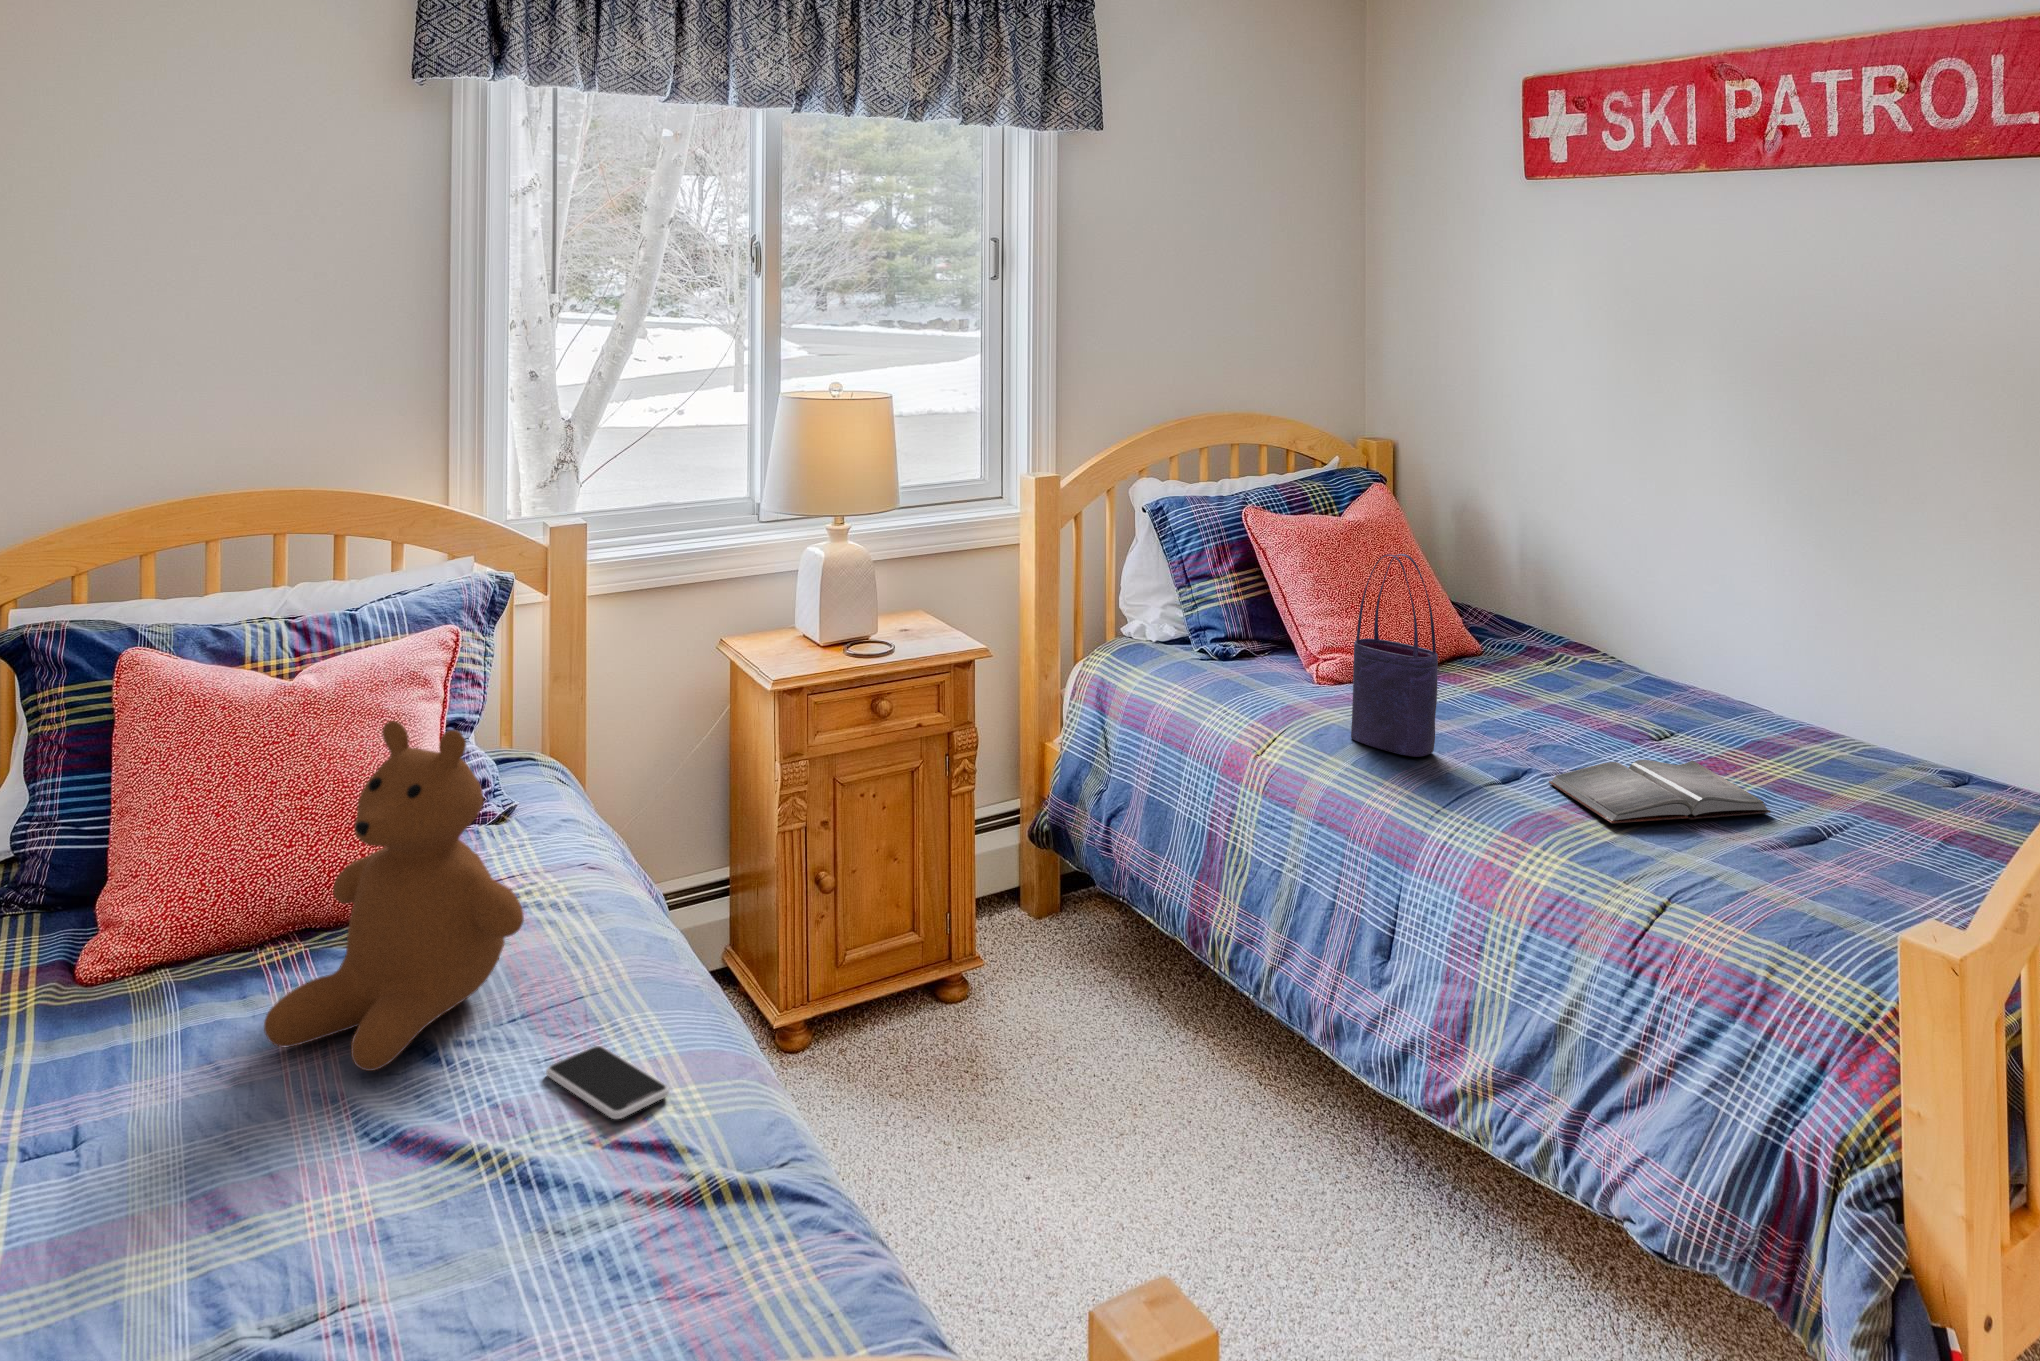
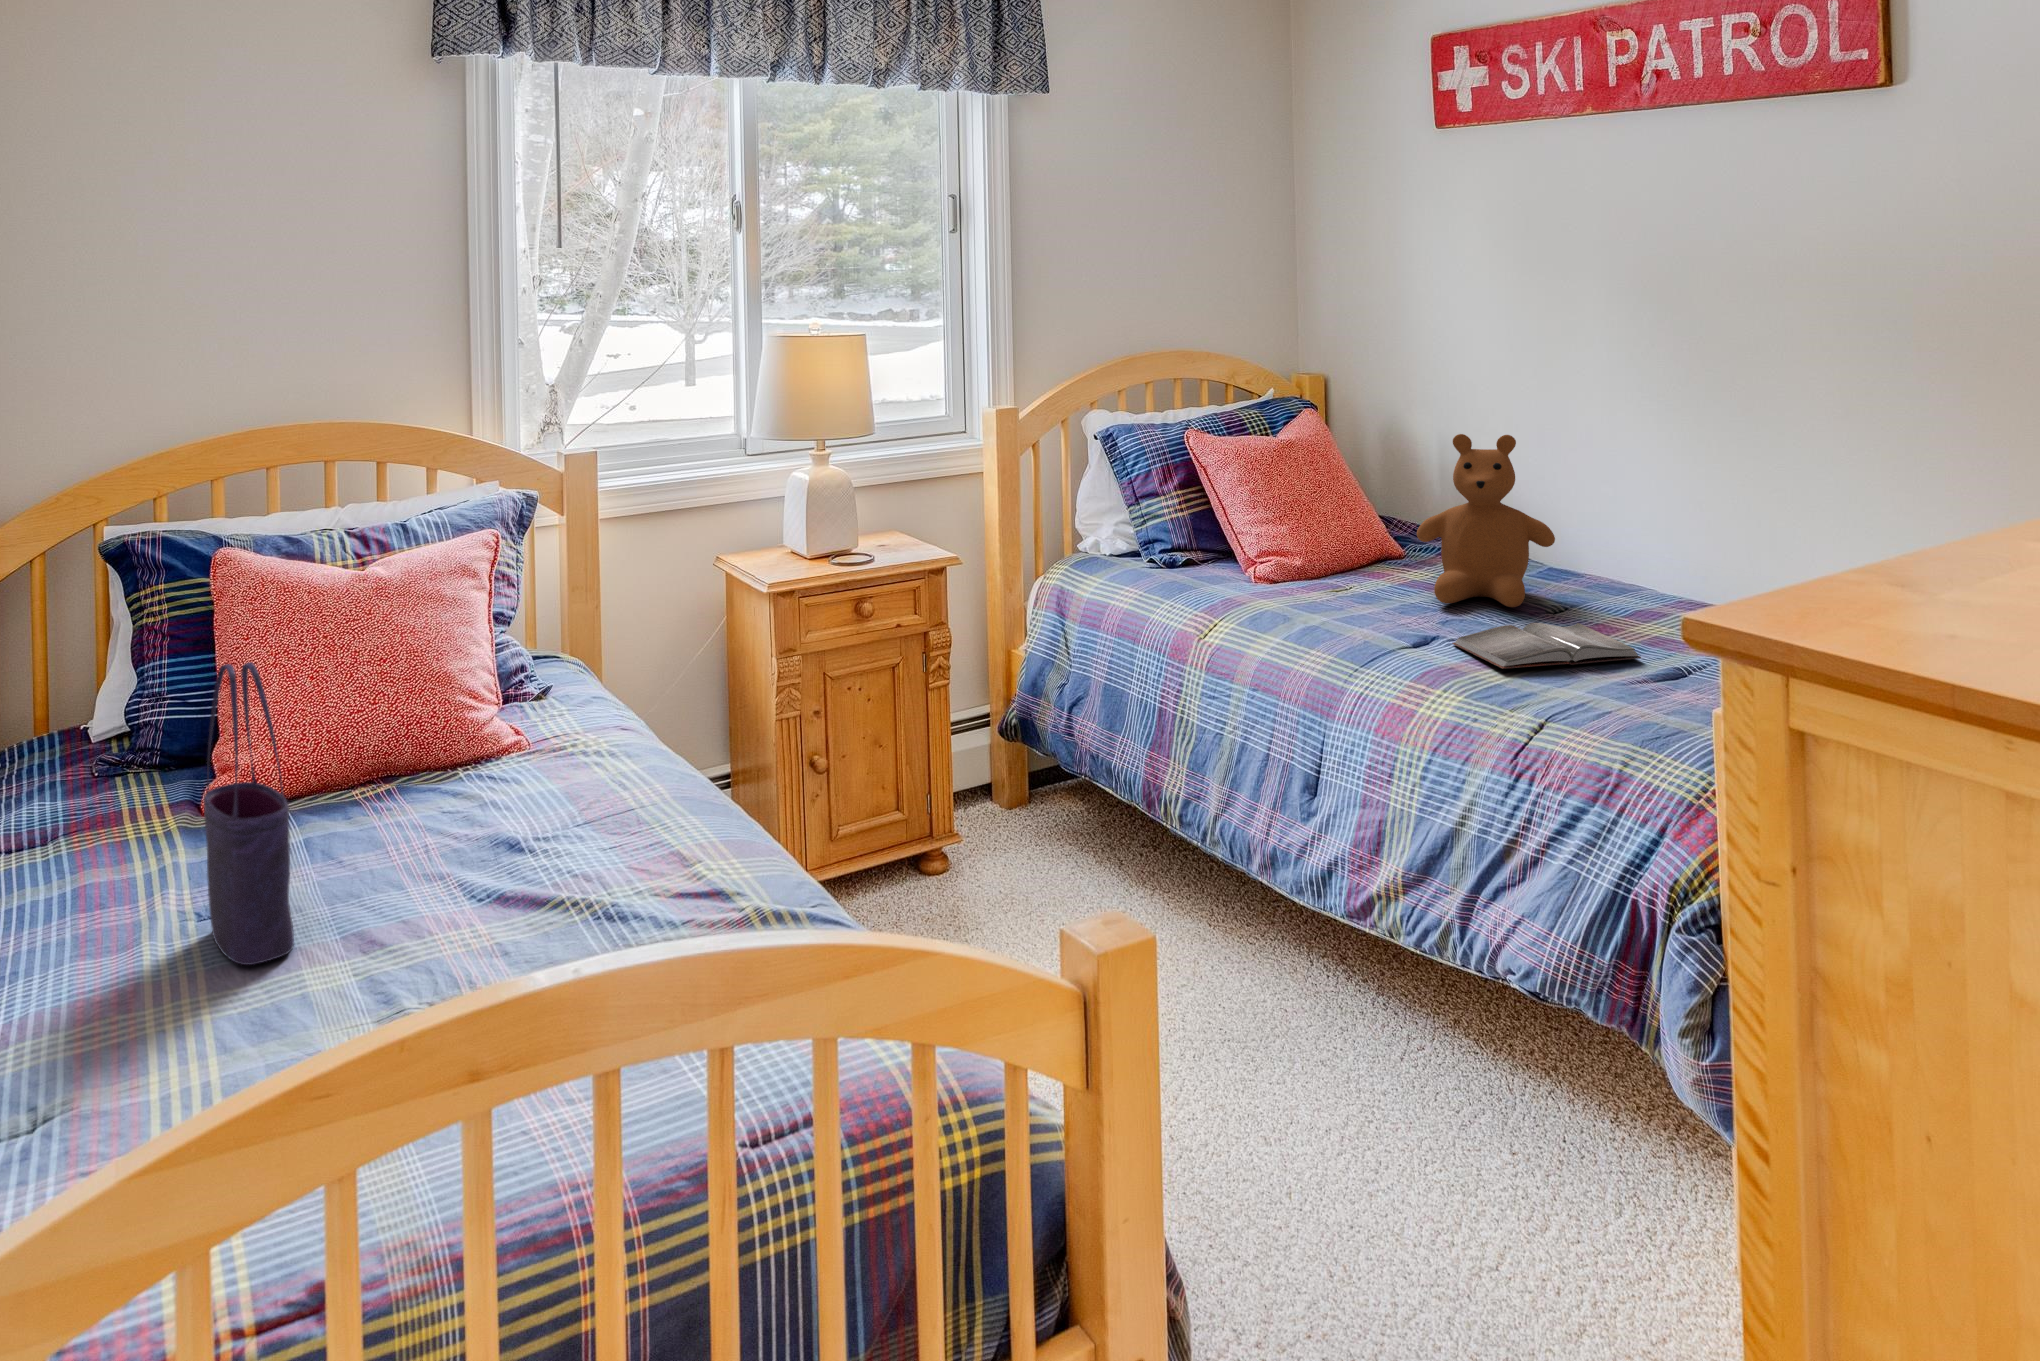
tote bag: present [1351,554,1438,757] -> present [203,662,294,965]
teddy bear: present [264,721,524,1071] -> present [1417,434,1555,607]
smartphone: present [546,1046,669,1119] -> none [611,839,715,882]

